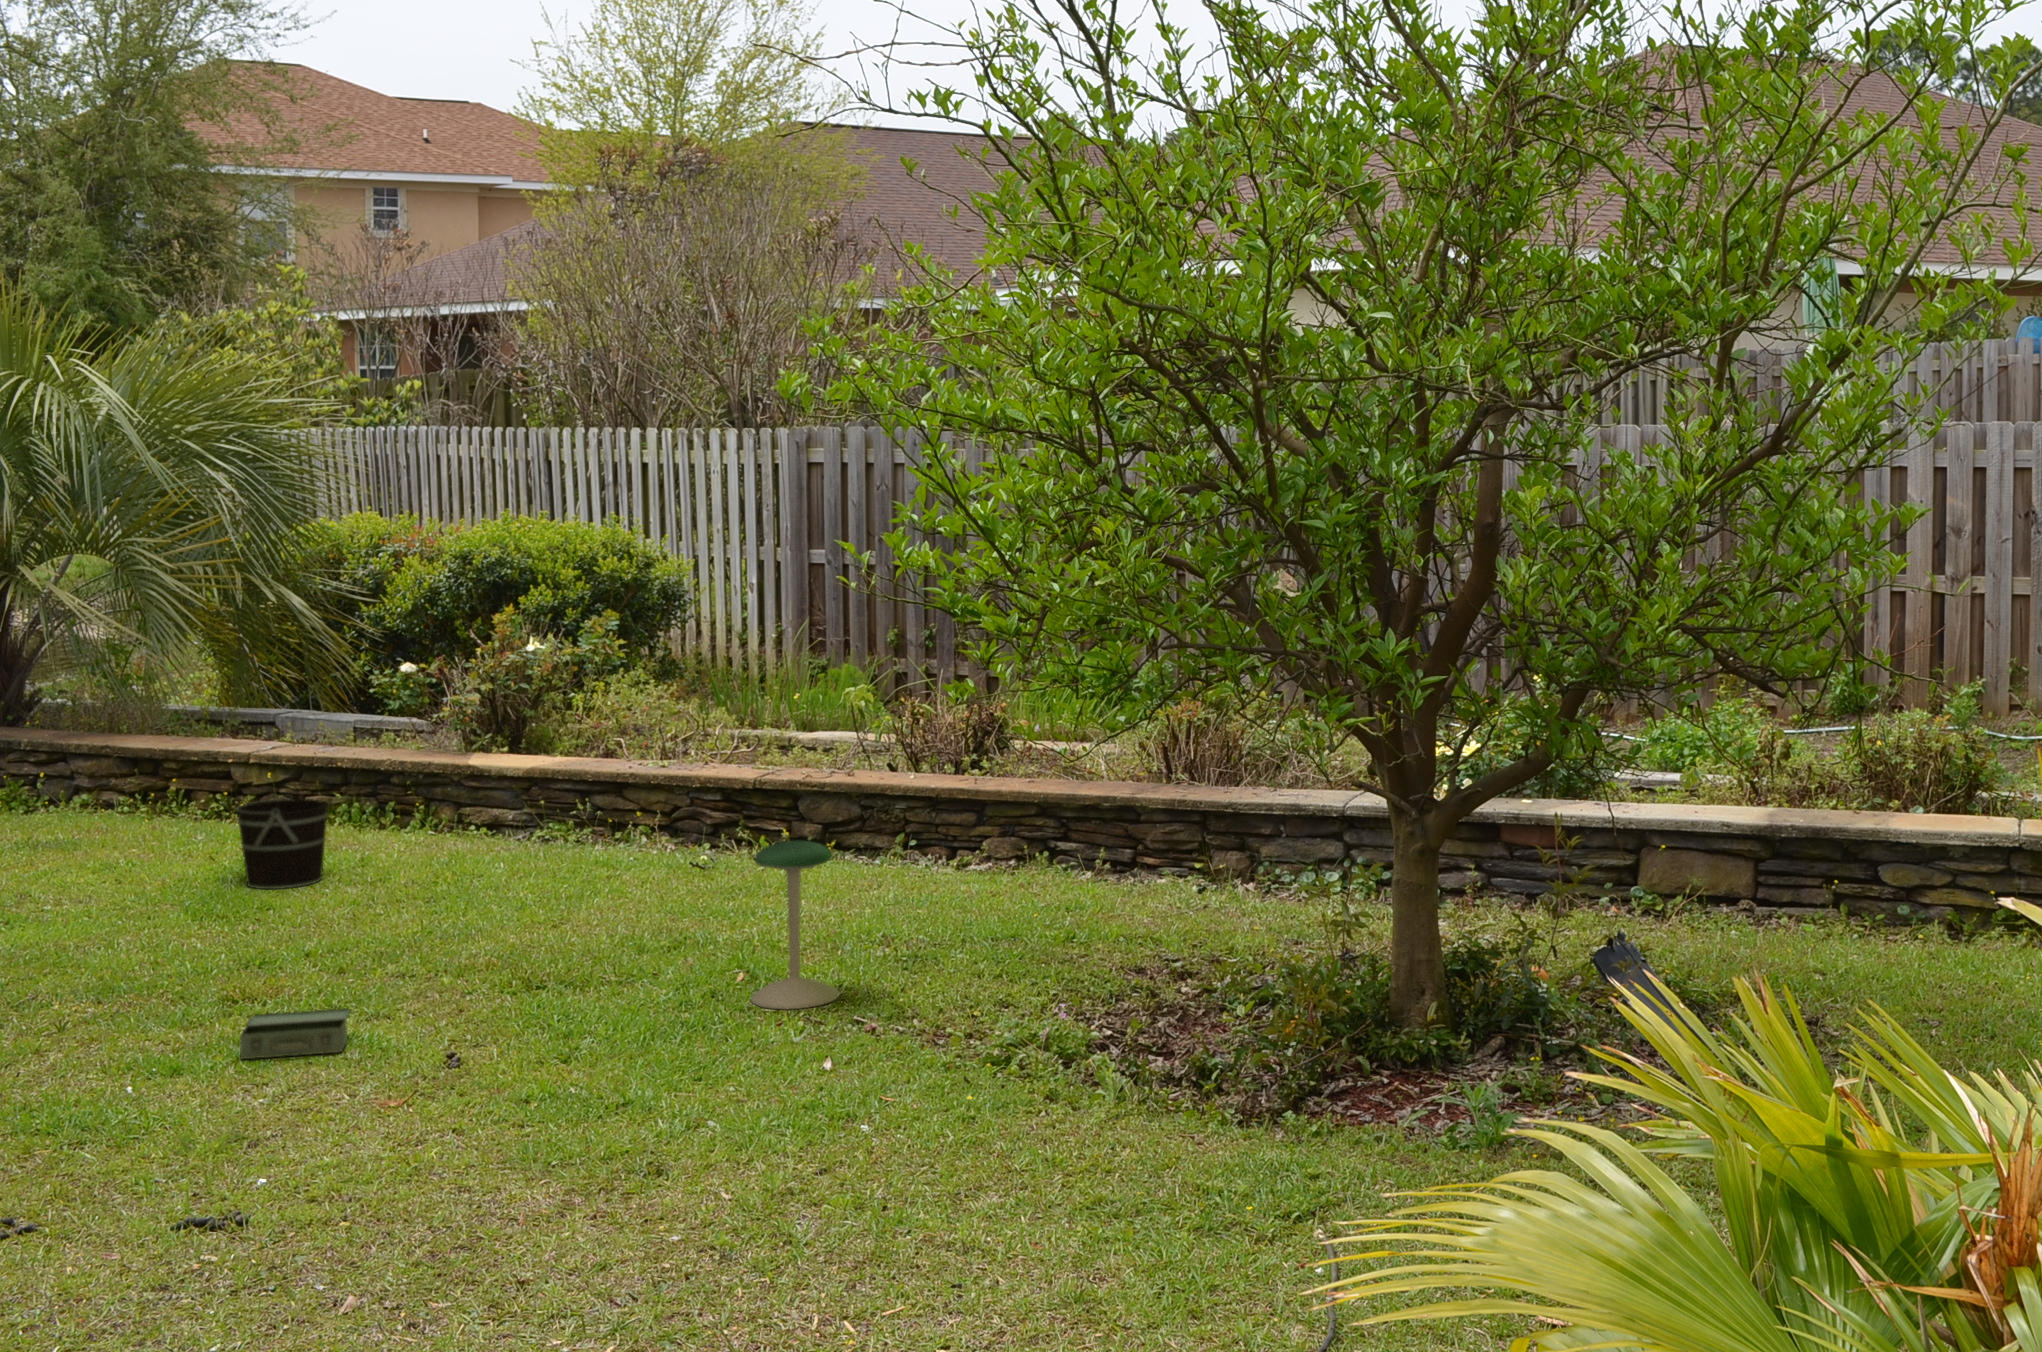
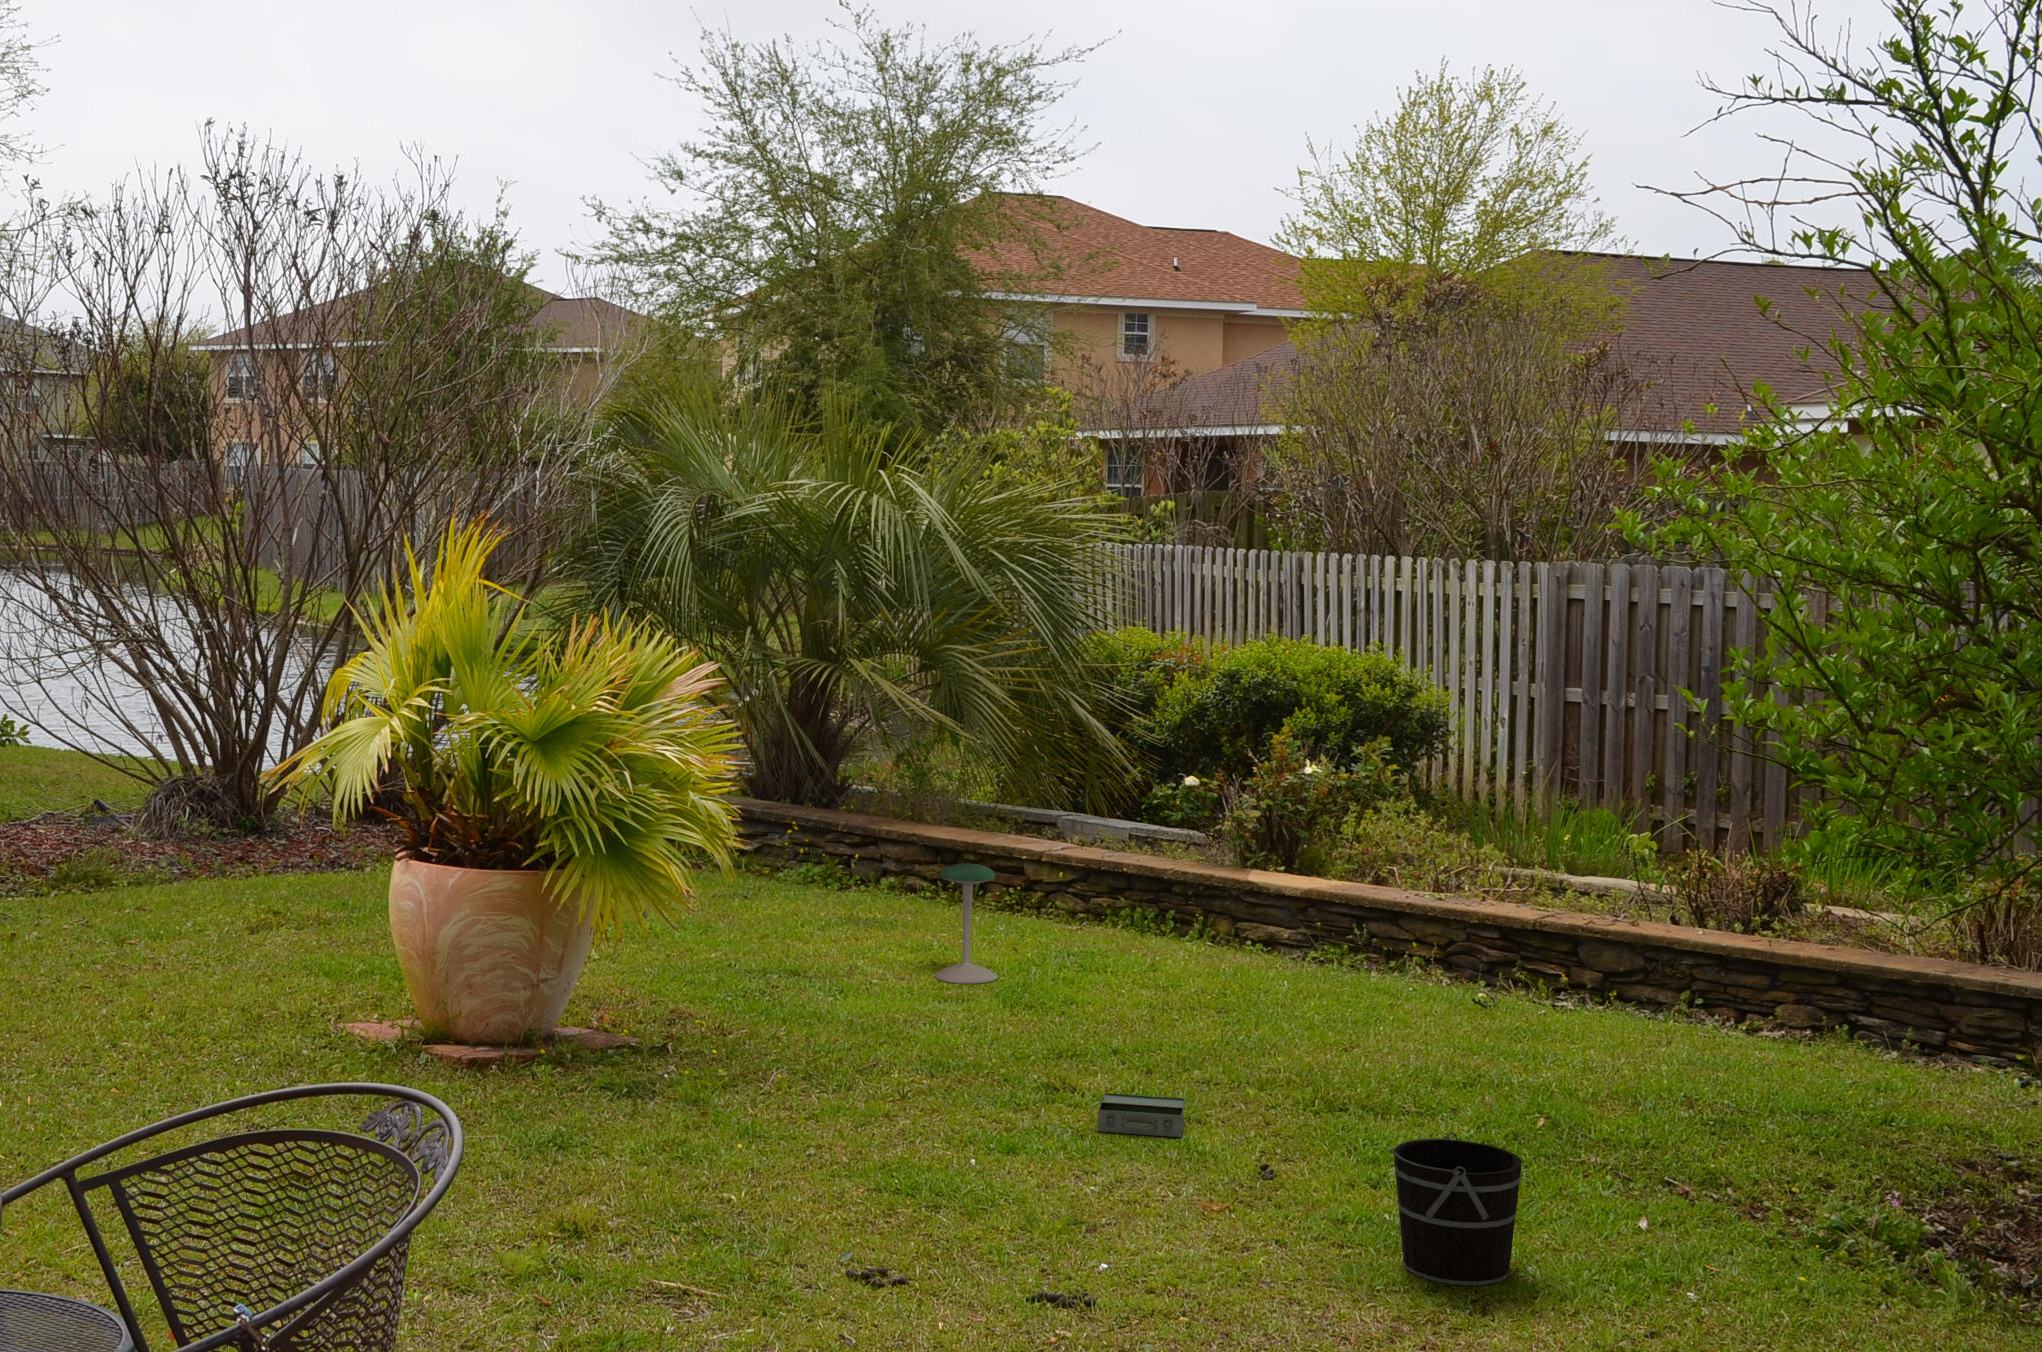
bucket: present [235,798,328,889] -> present [1388,1133,1522,1285]
stool: present [751,841,840,1009] -> present [935,863,998,984]

